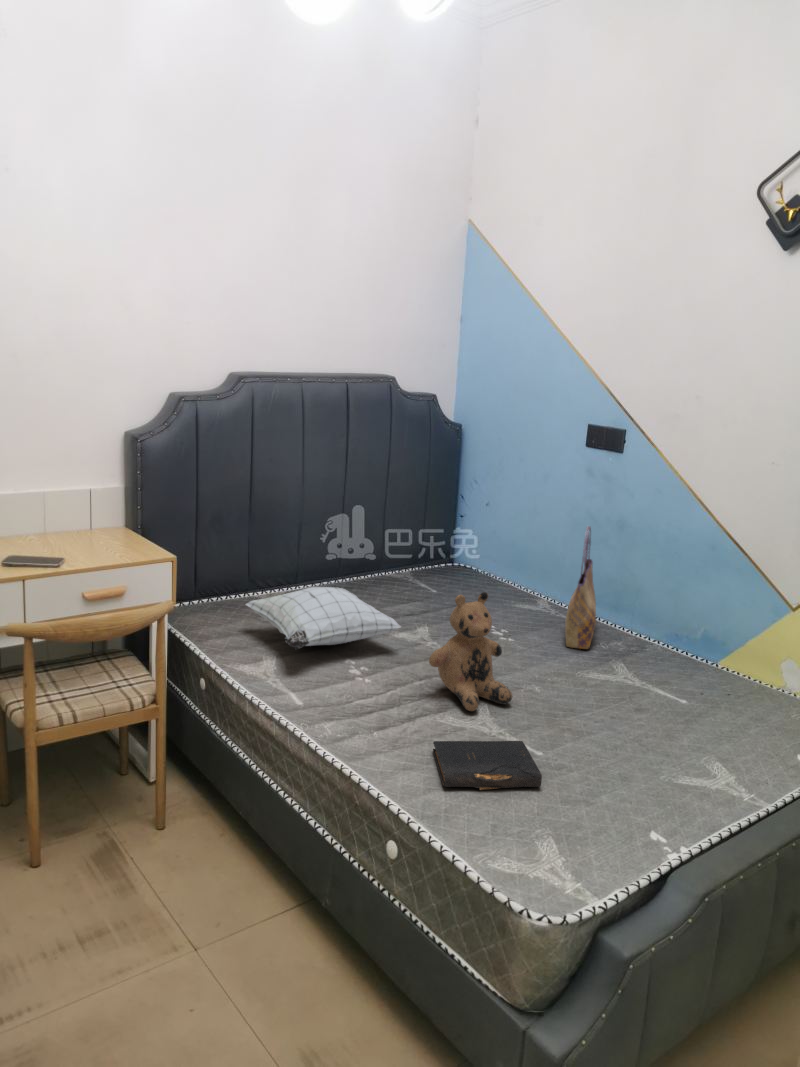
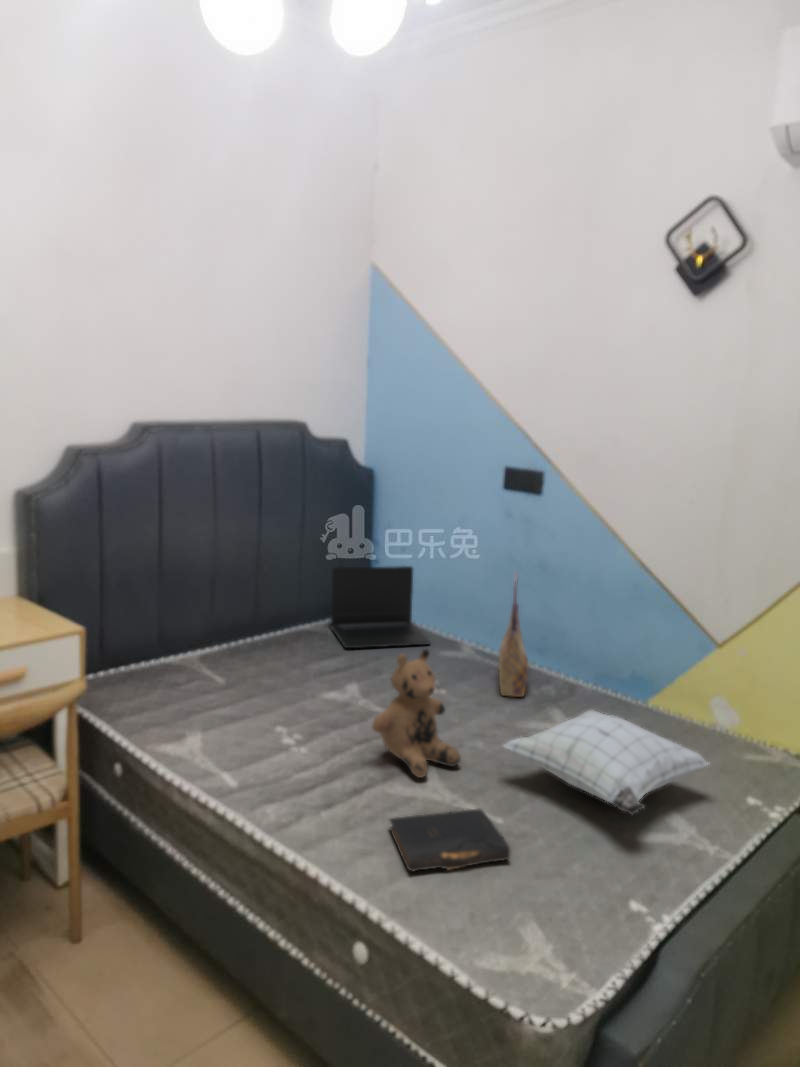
laptop: none [411,517,506,596] -> present [331,566,431,648]
pillow: present [246,587,401,649] -> present [504,710,709,815]

